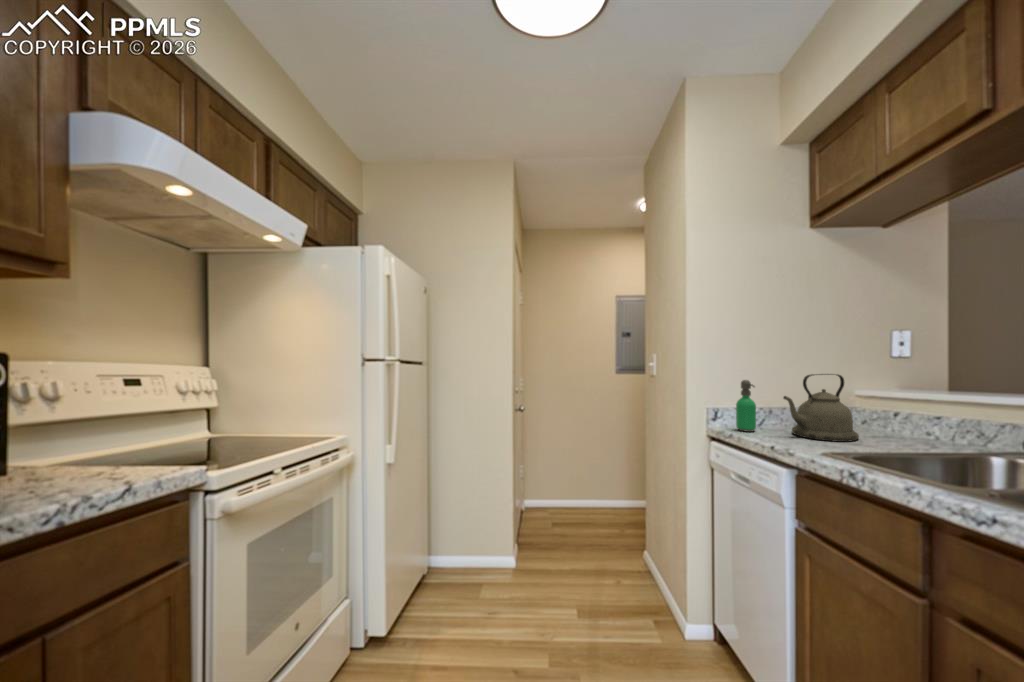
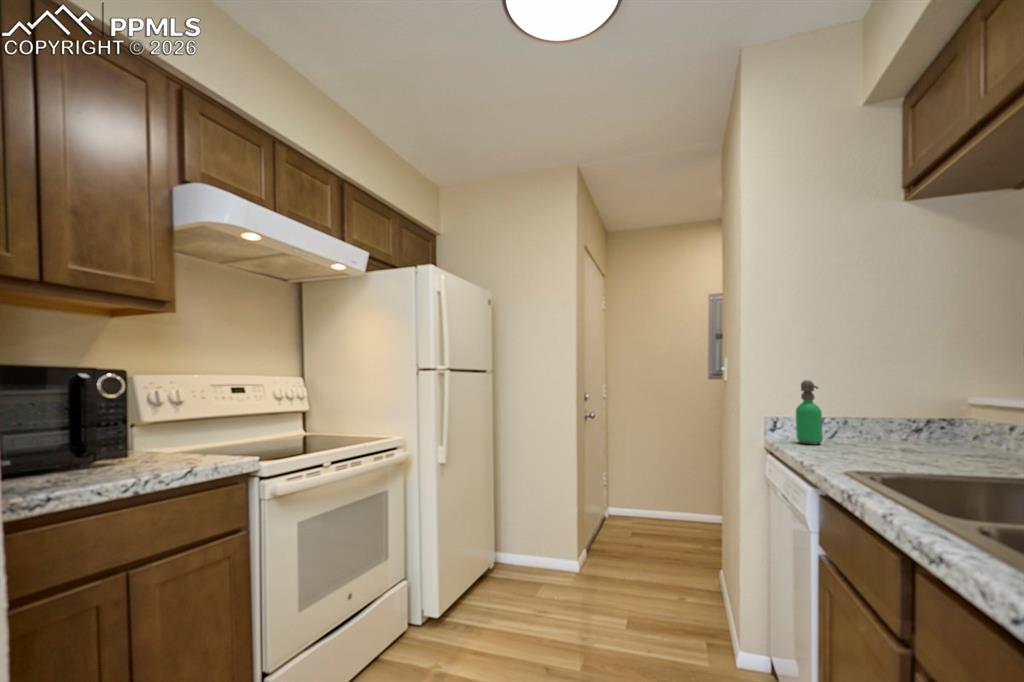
kettle: present [784,374,859,442] -> none [854,371,965,458]

